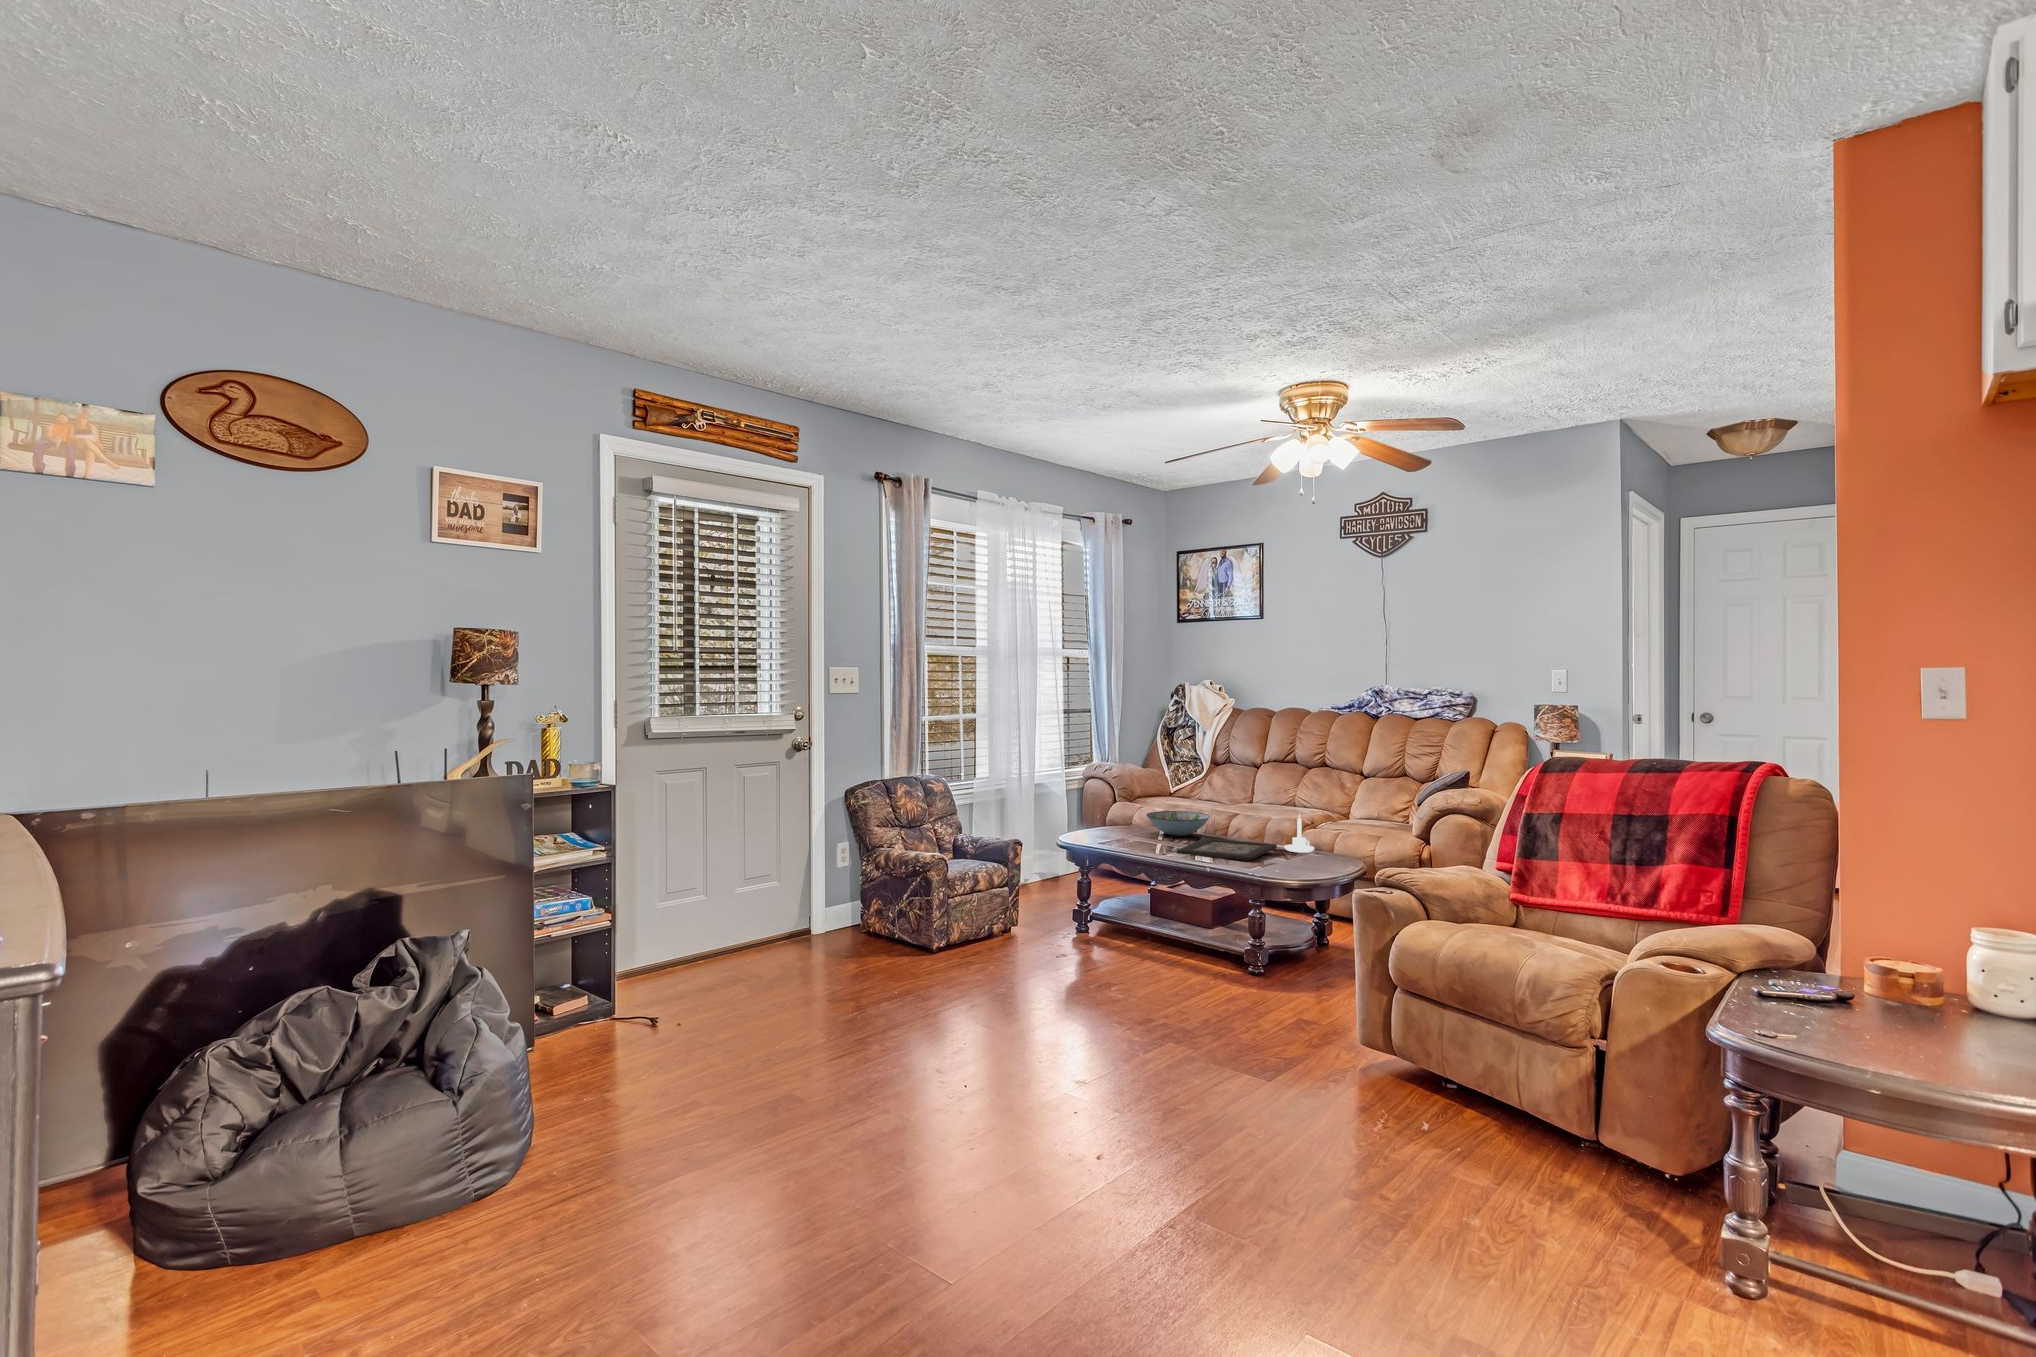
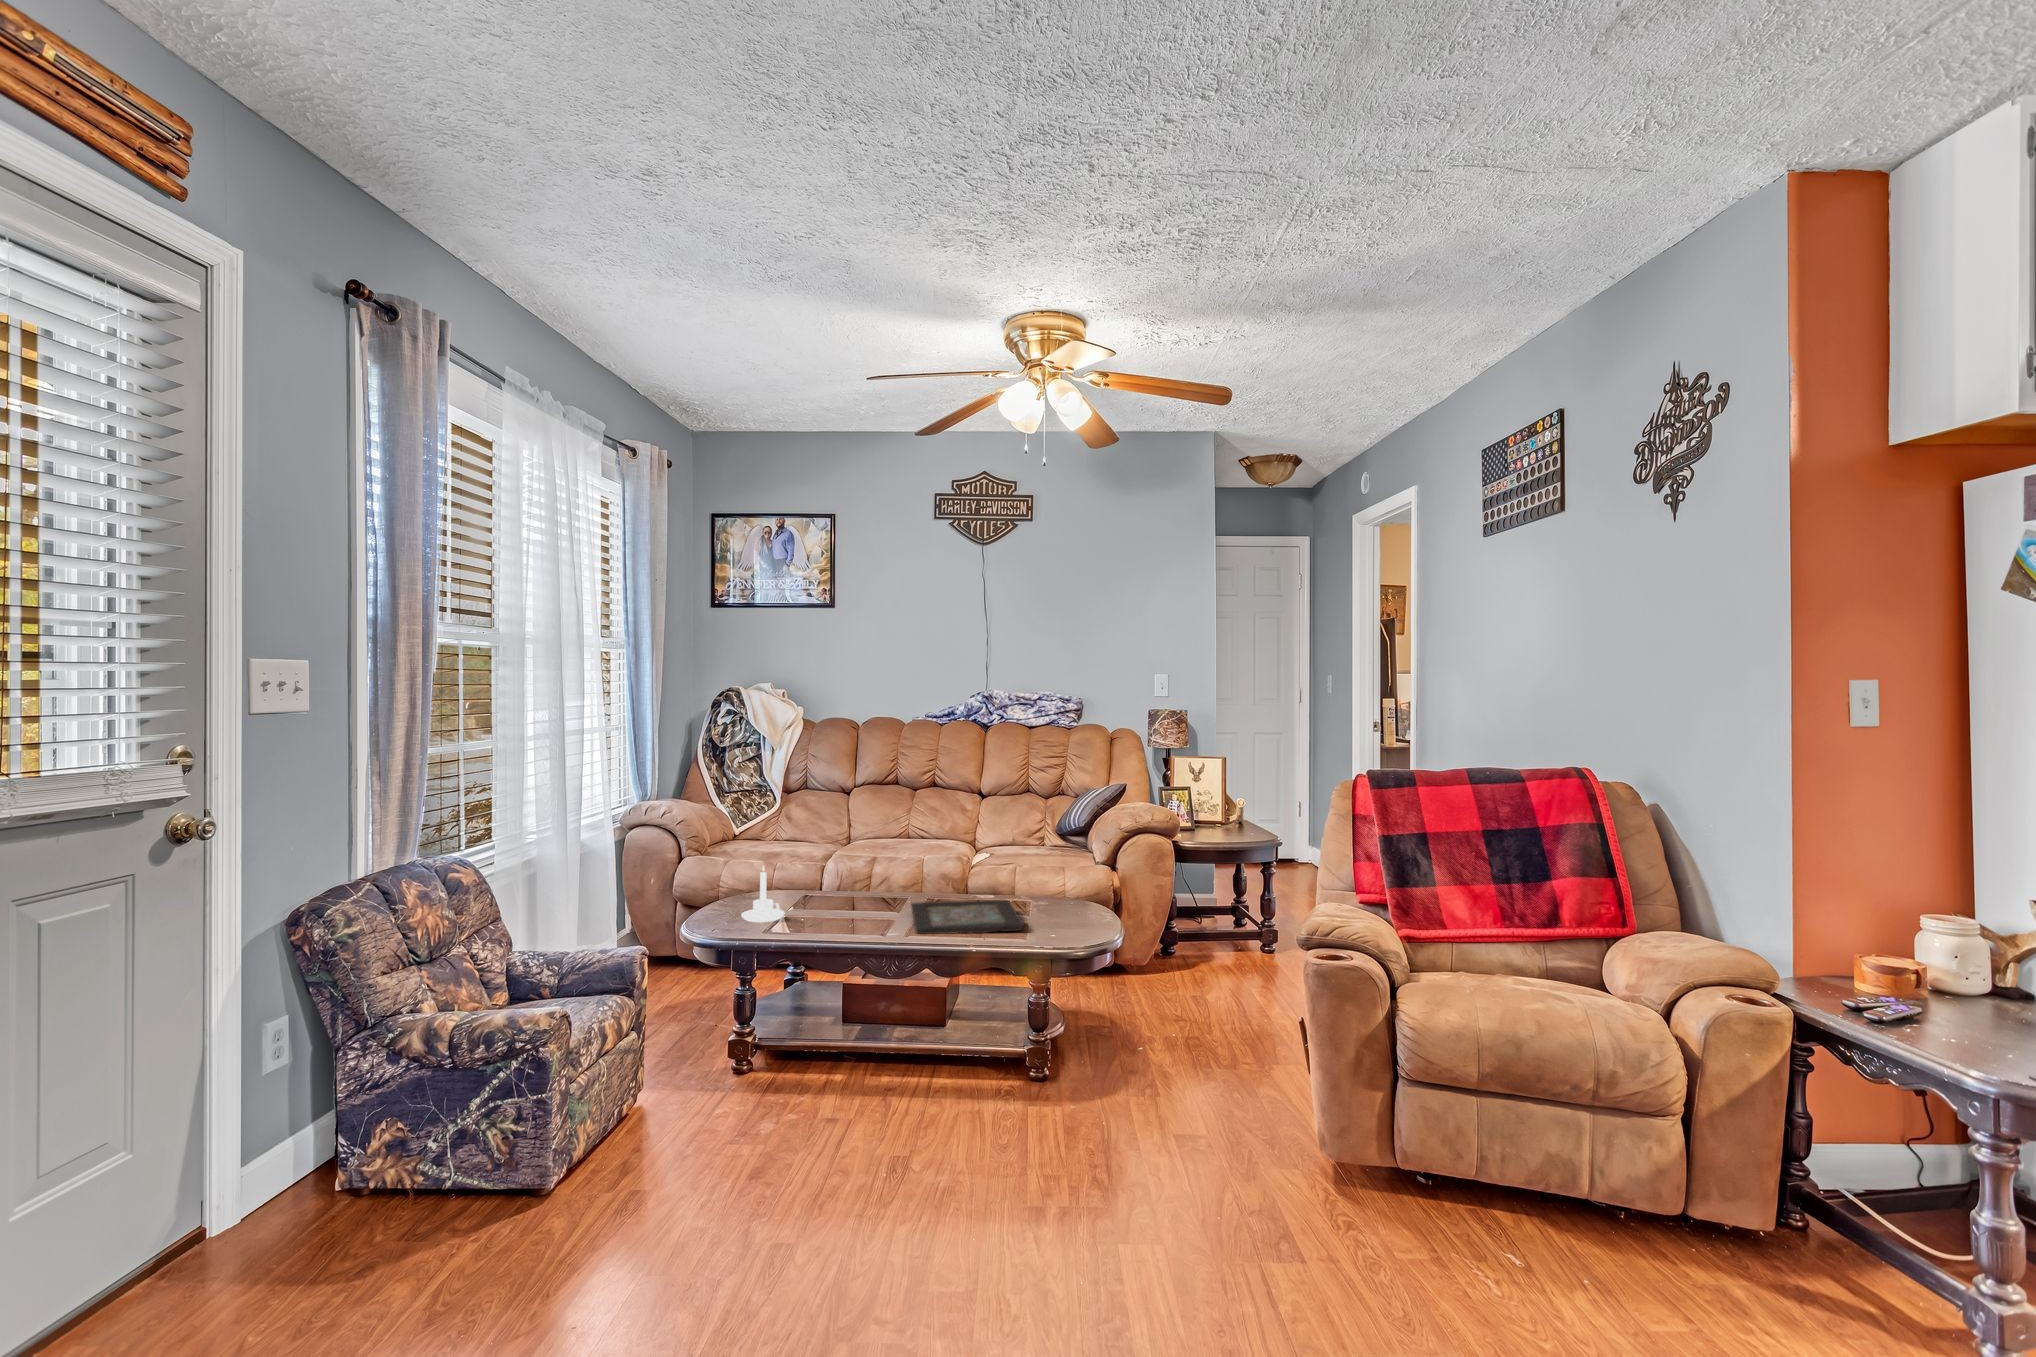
decorative bowl: present [1146,811,1210,836] -> none [798,866,888,903]
candle holder: present [1284,814,1314,852] -> present [741,865,785,922]

